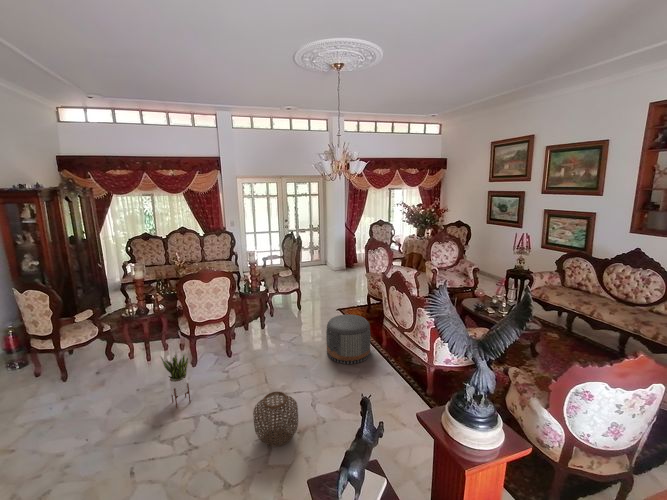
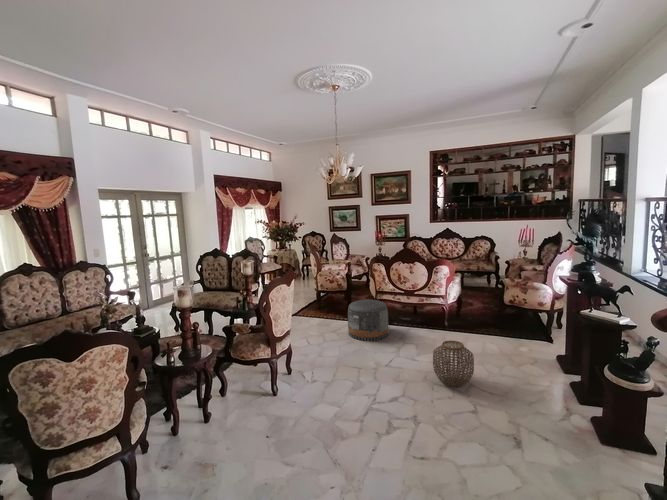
potted plant: present [160,353,191,409] -> none [340,353,360,424]

